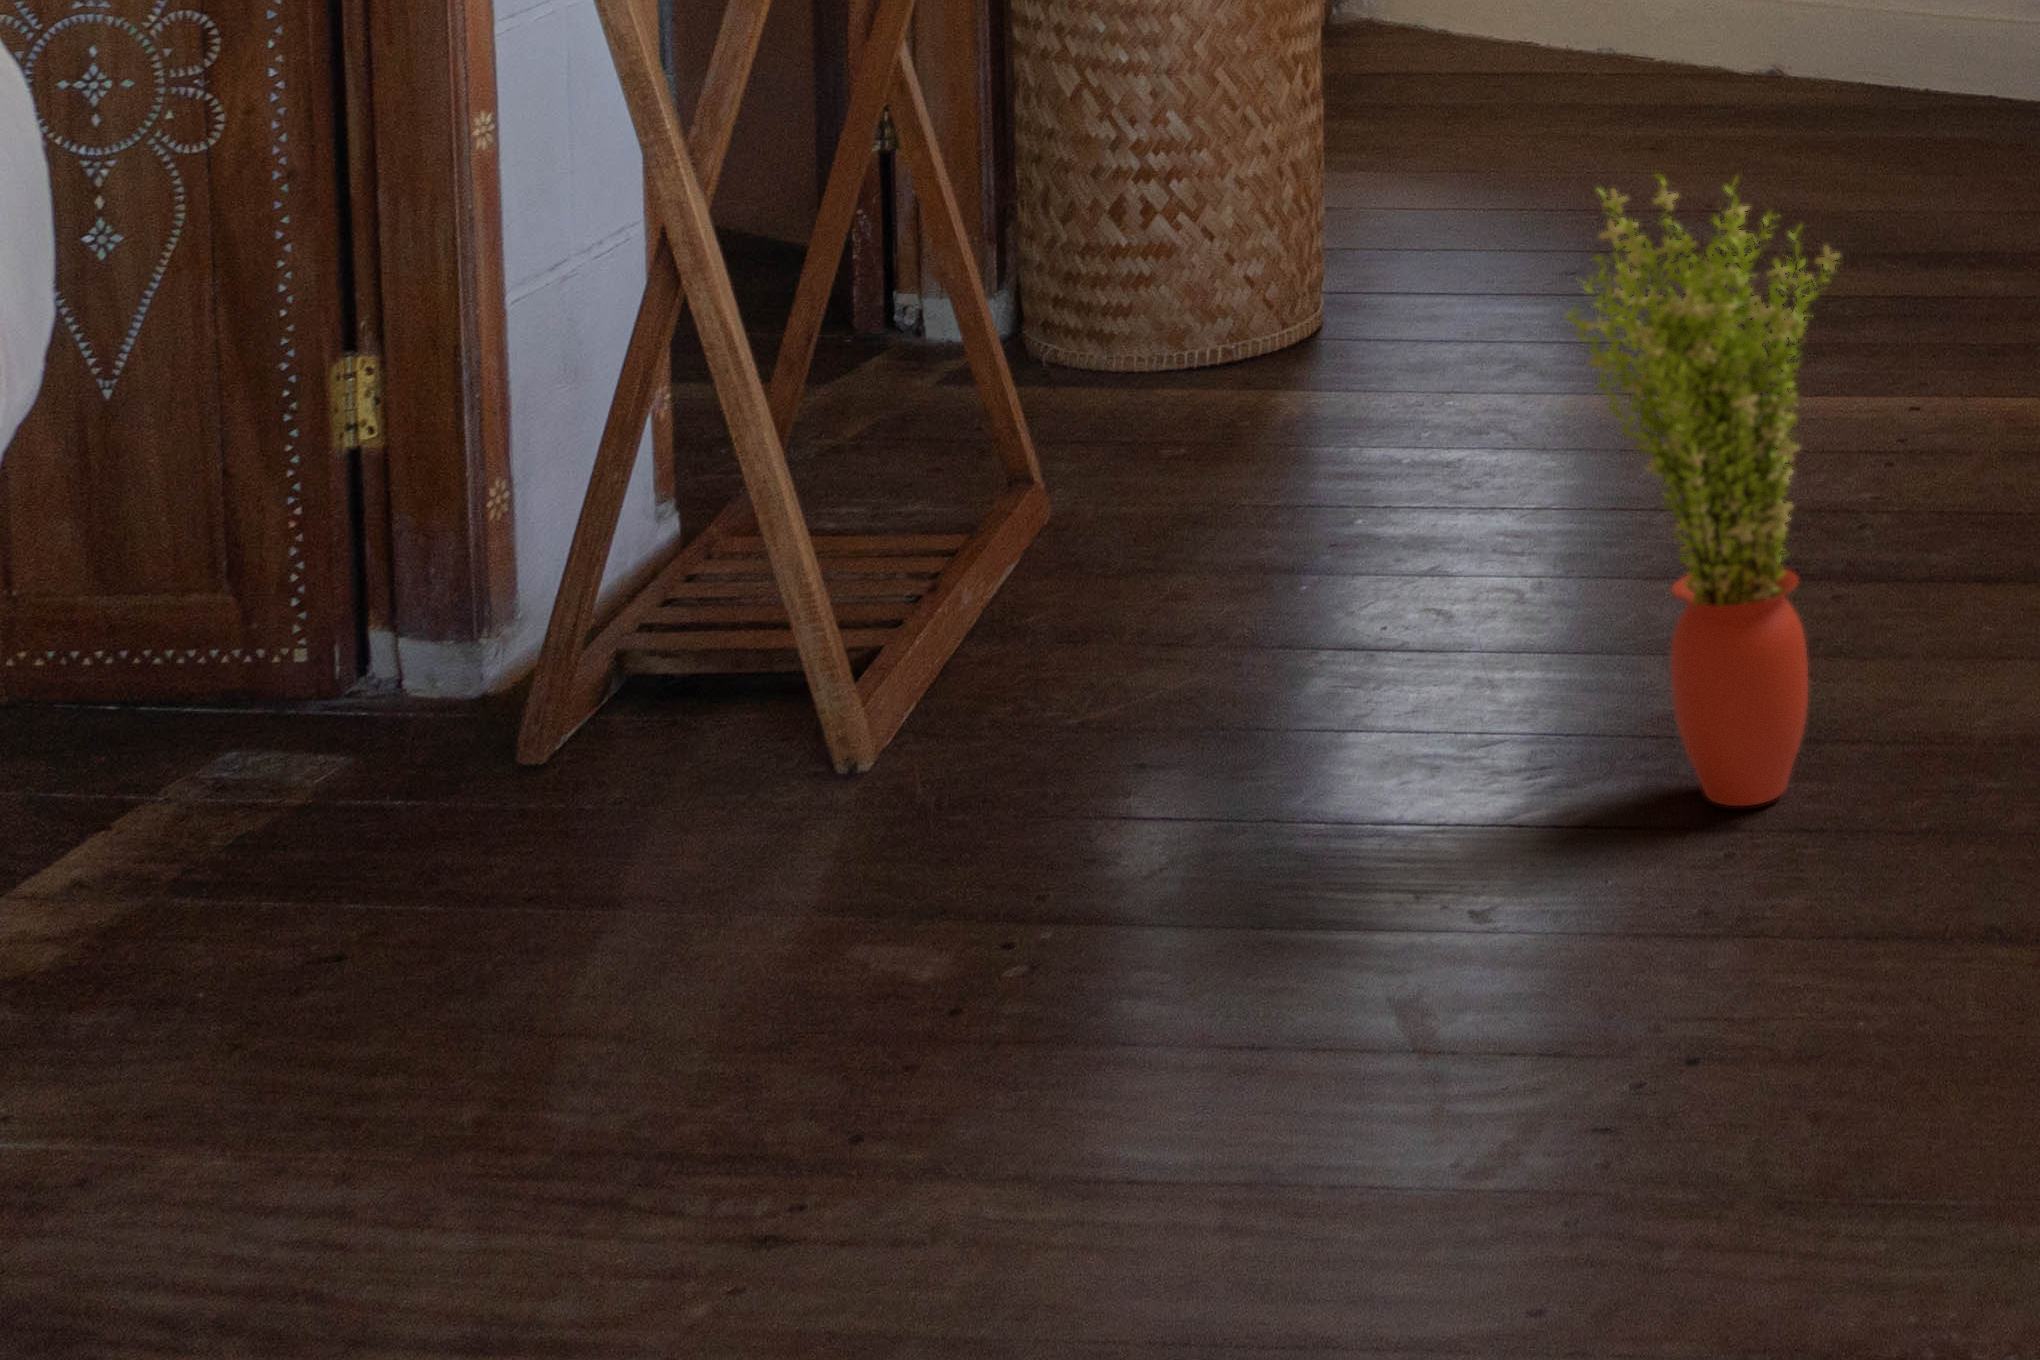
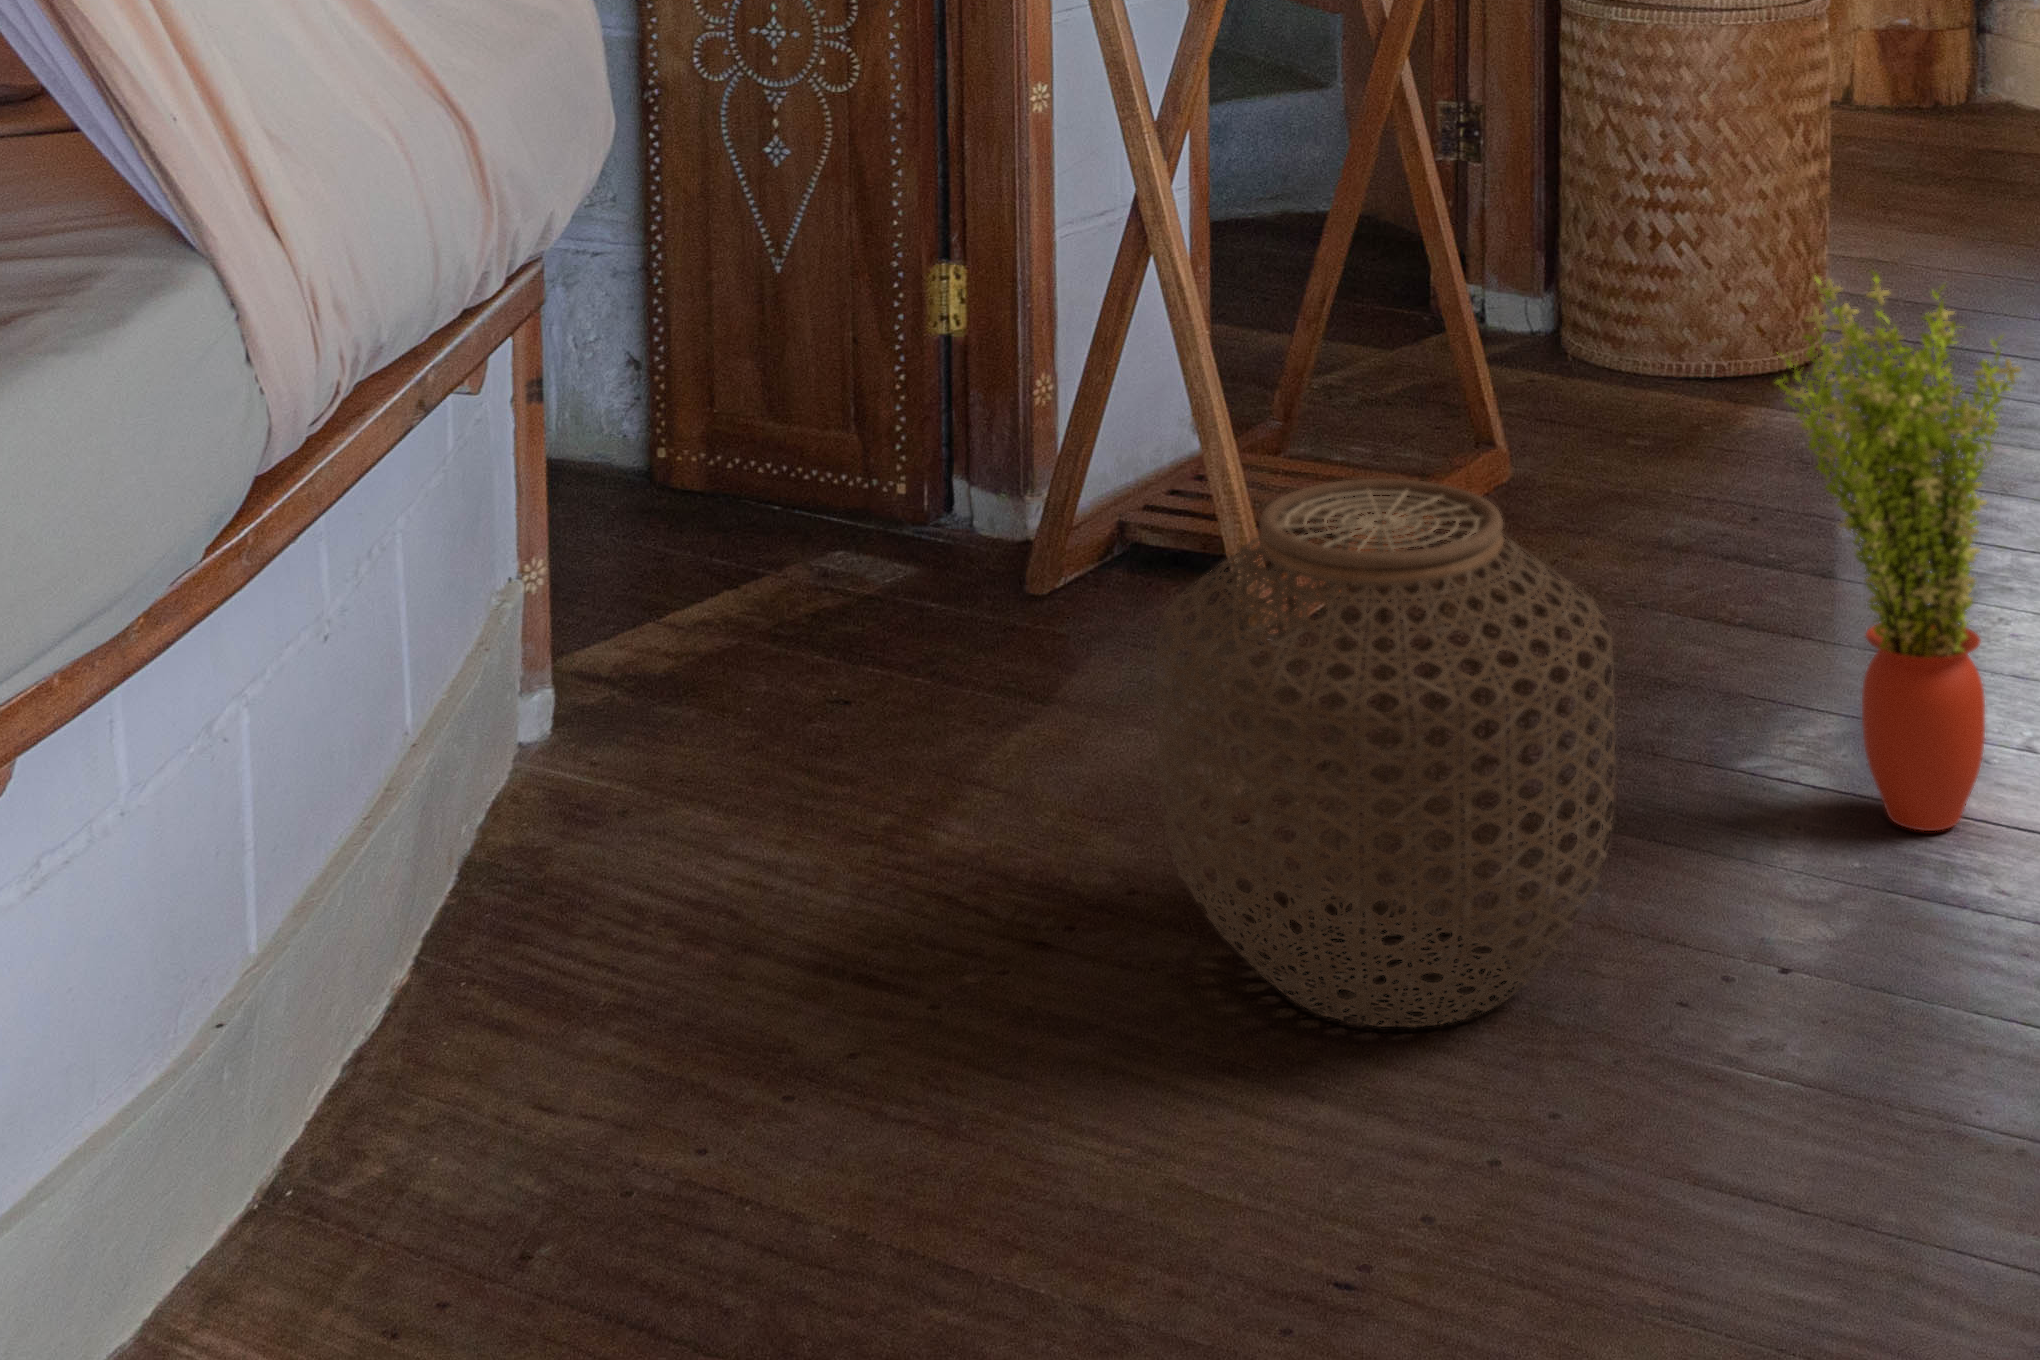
woven basket: none [945,479,1521,1158] -> present [1155,479,1616,1027]

